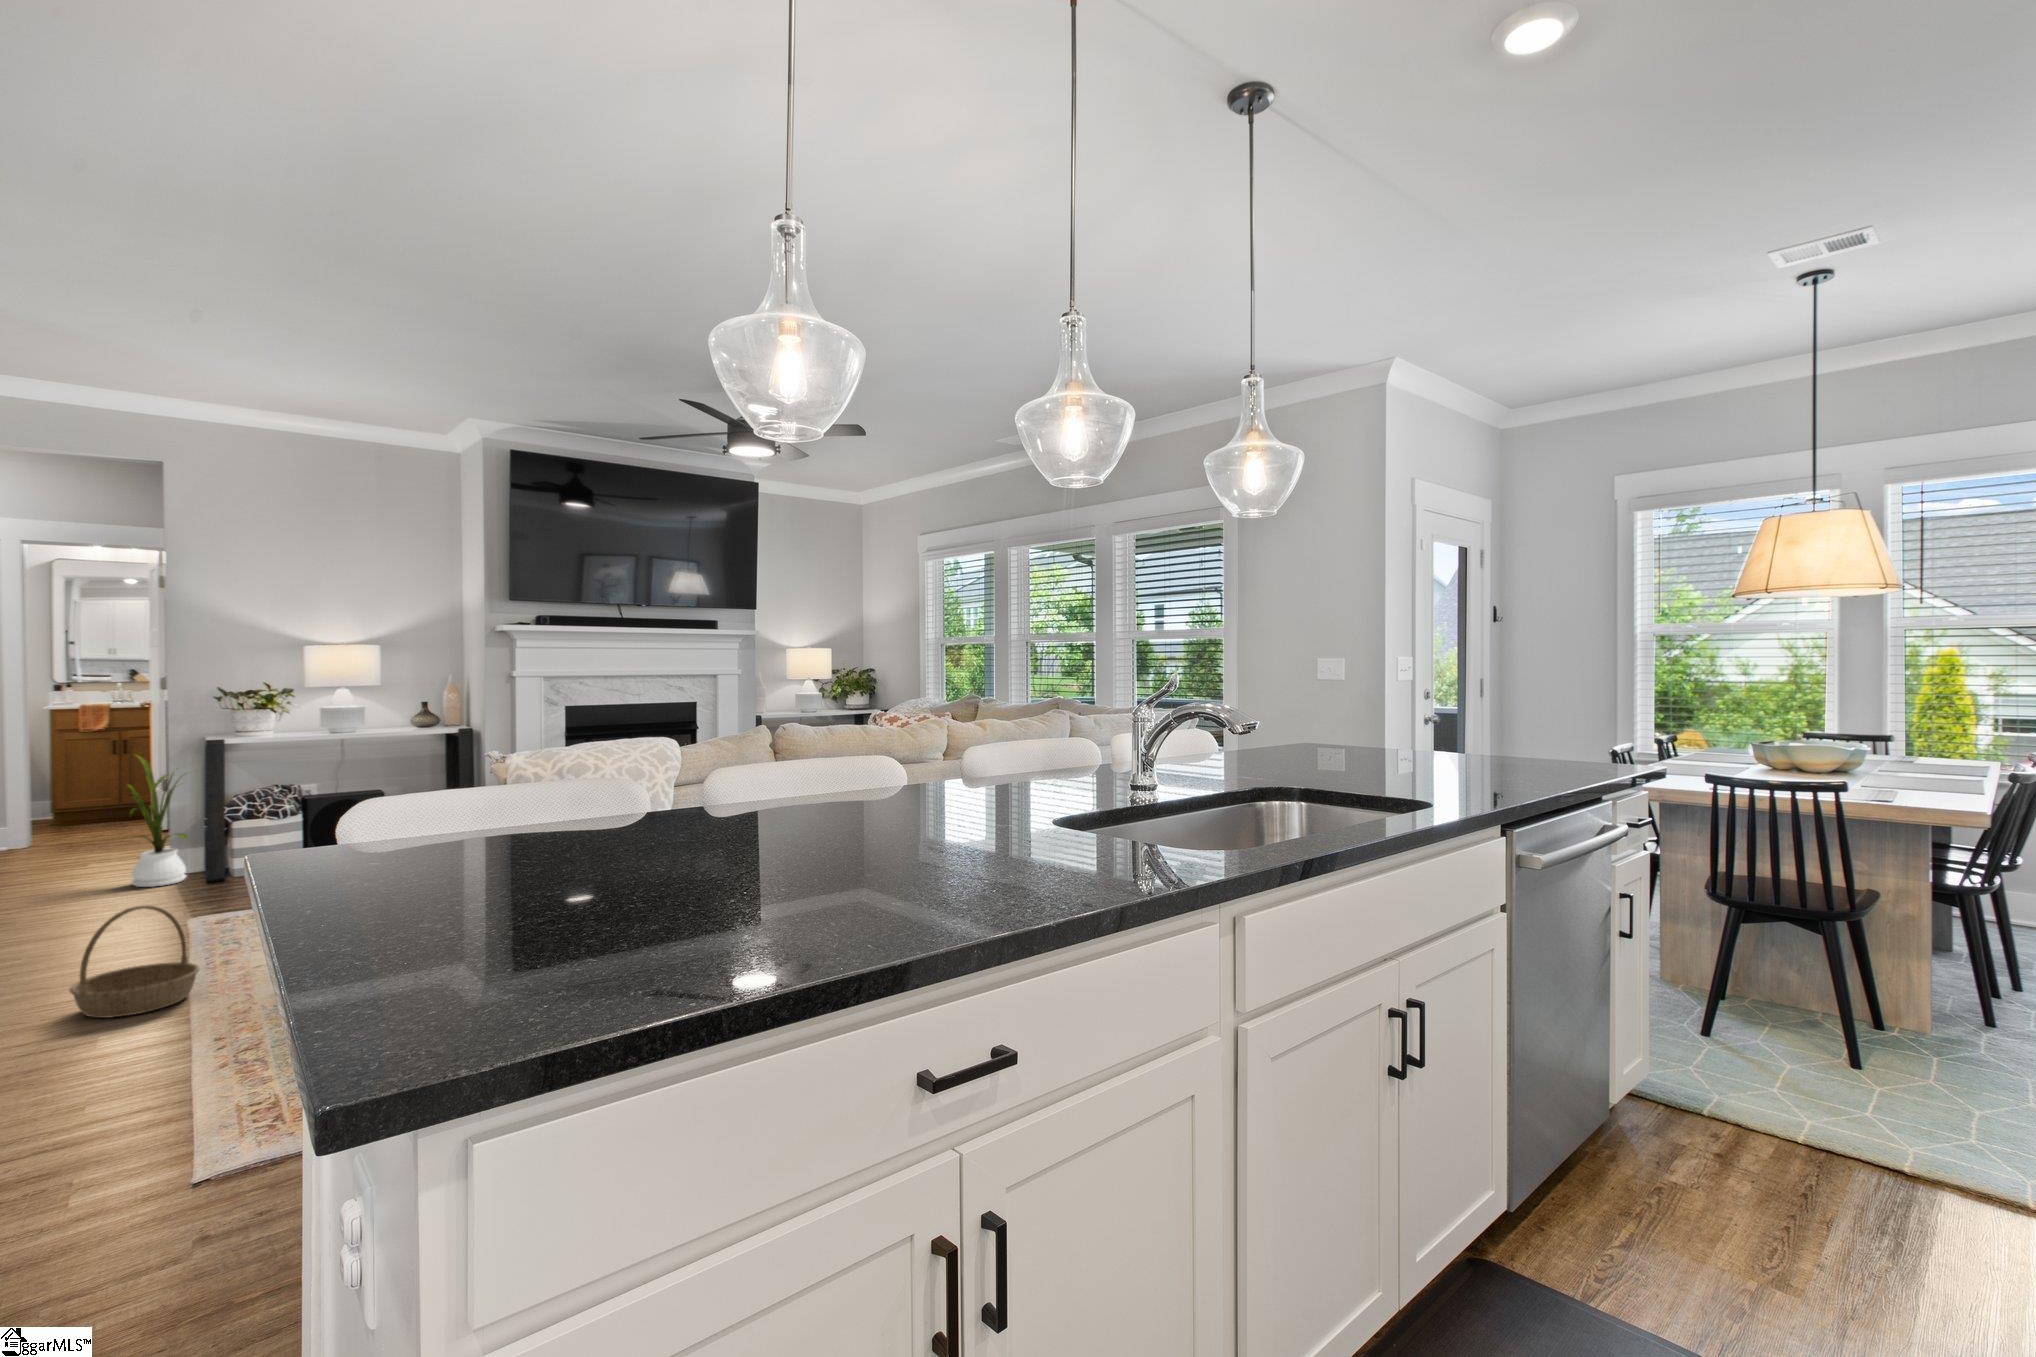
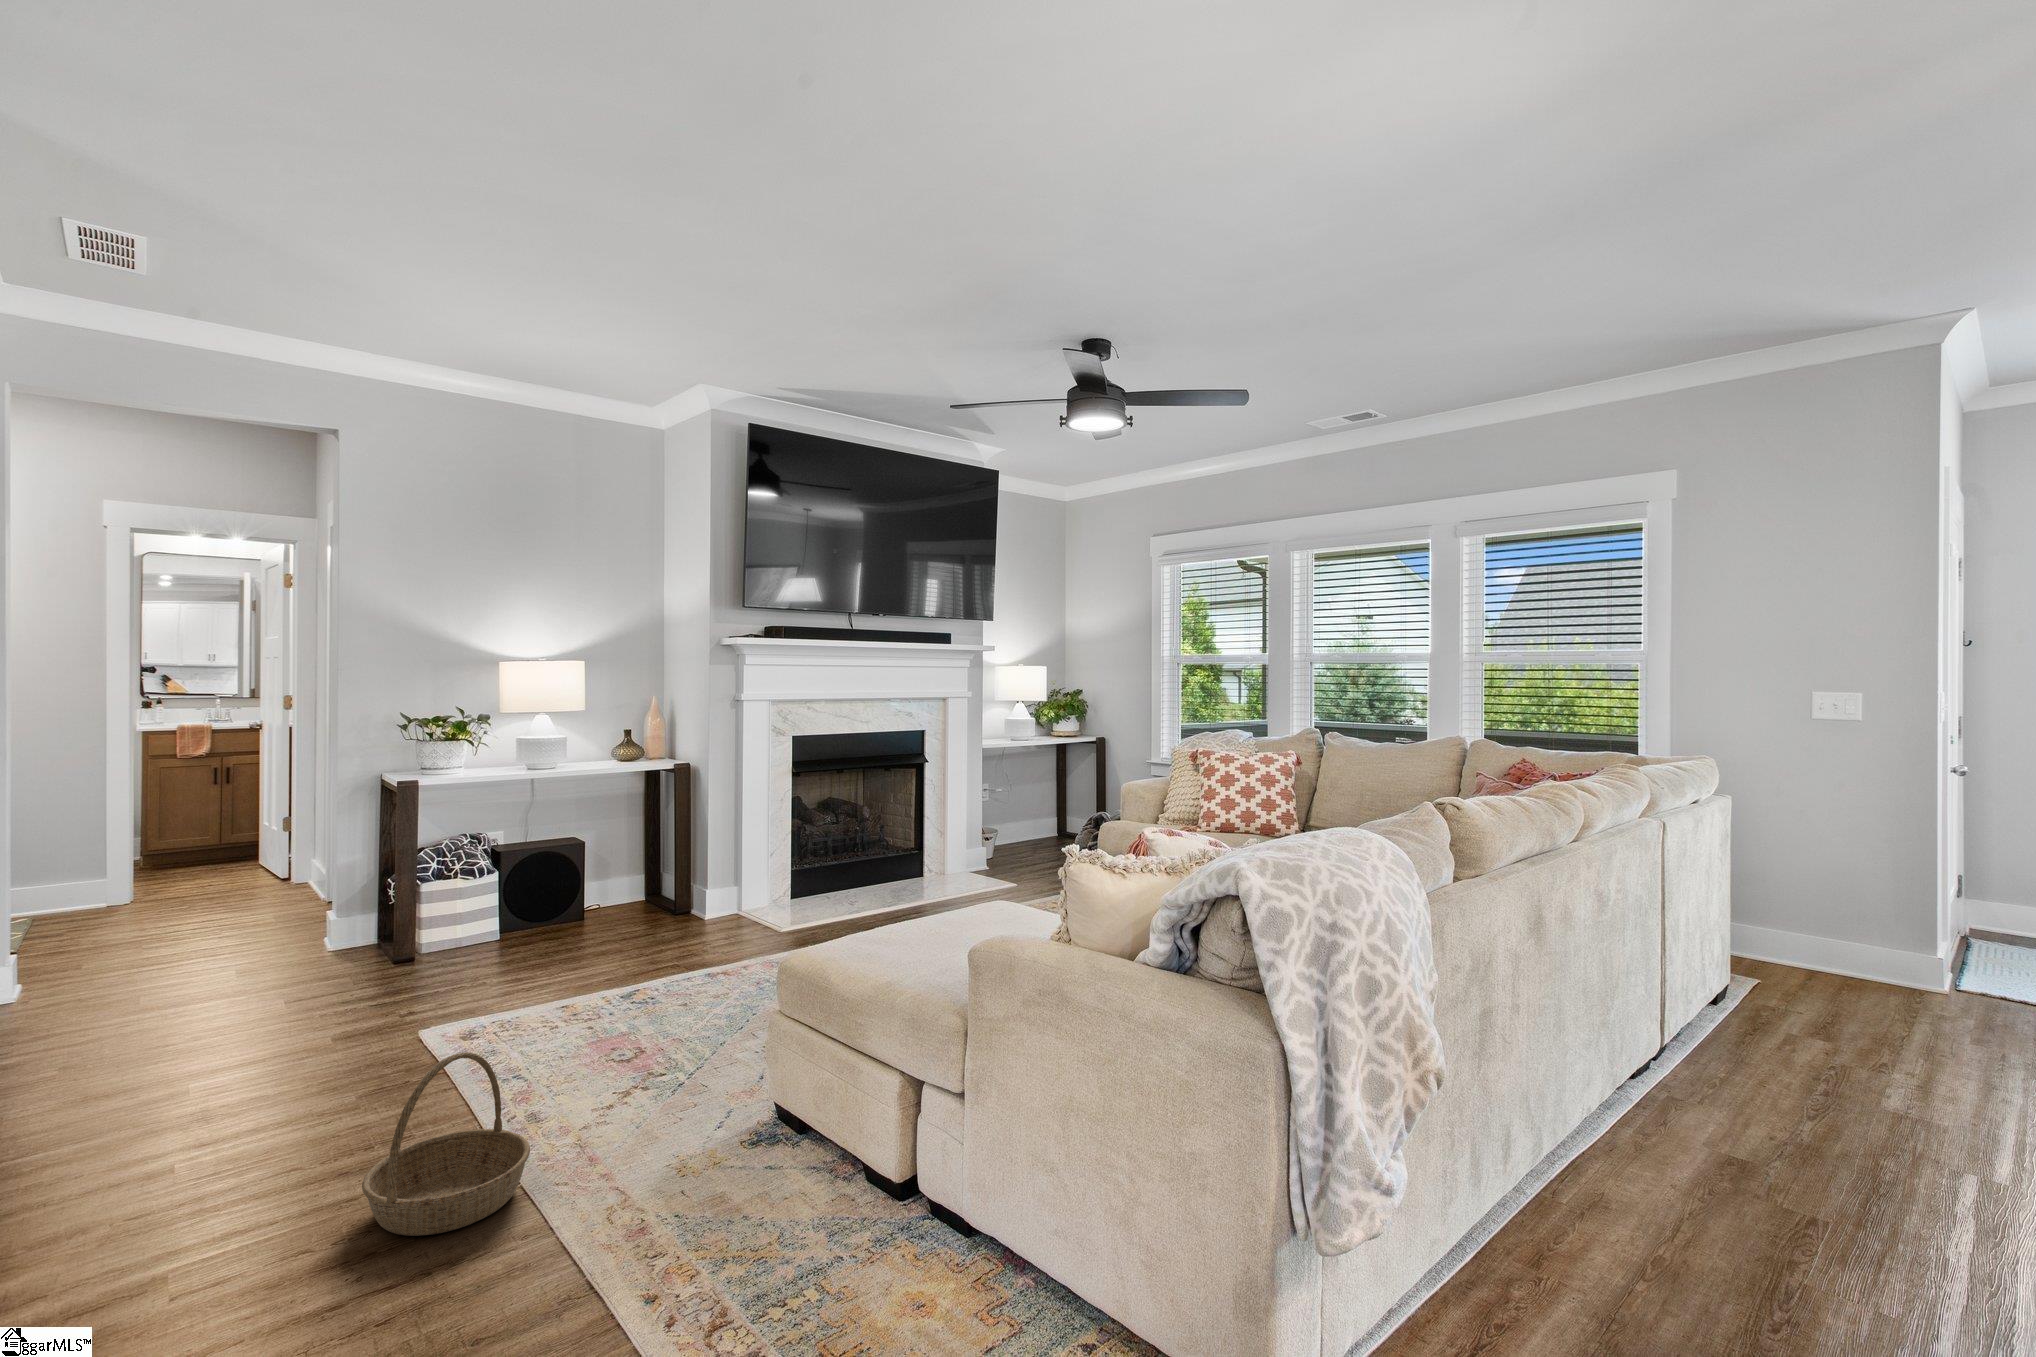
house plant: present [127,757,188,887] -> none [283,796,381,969]

